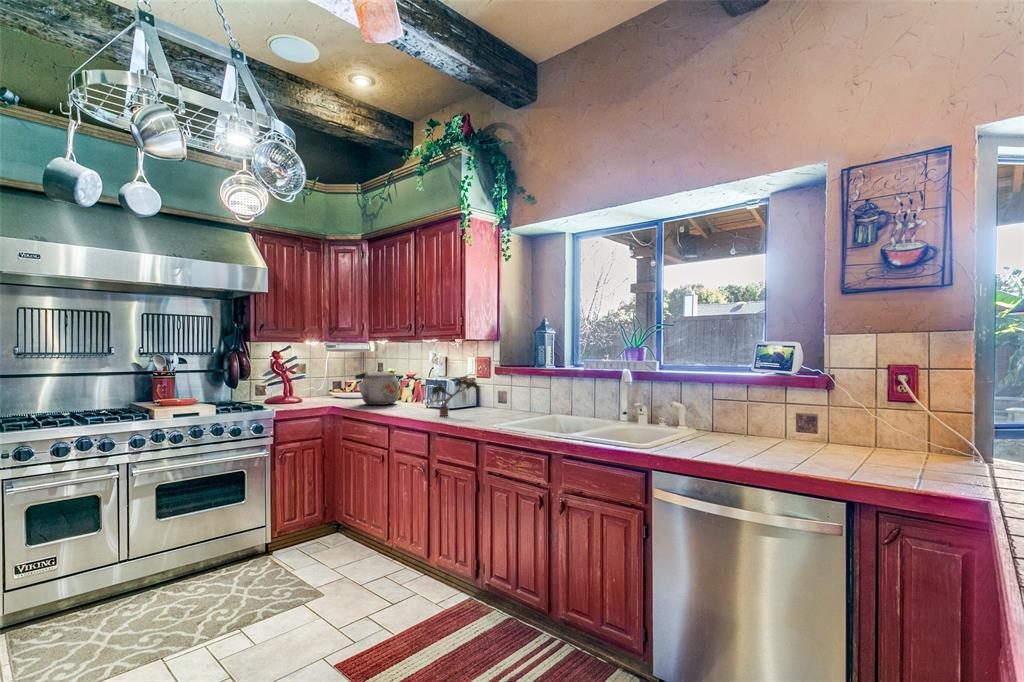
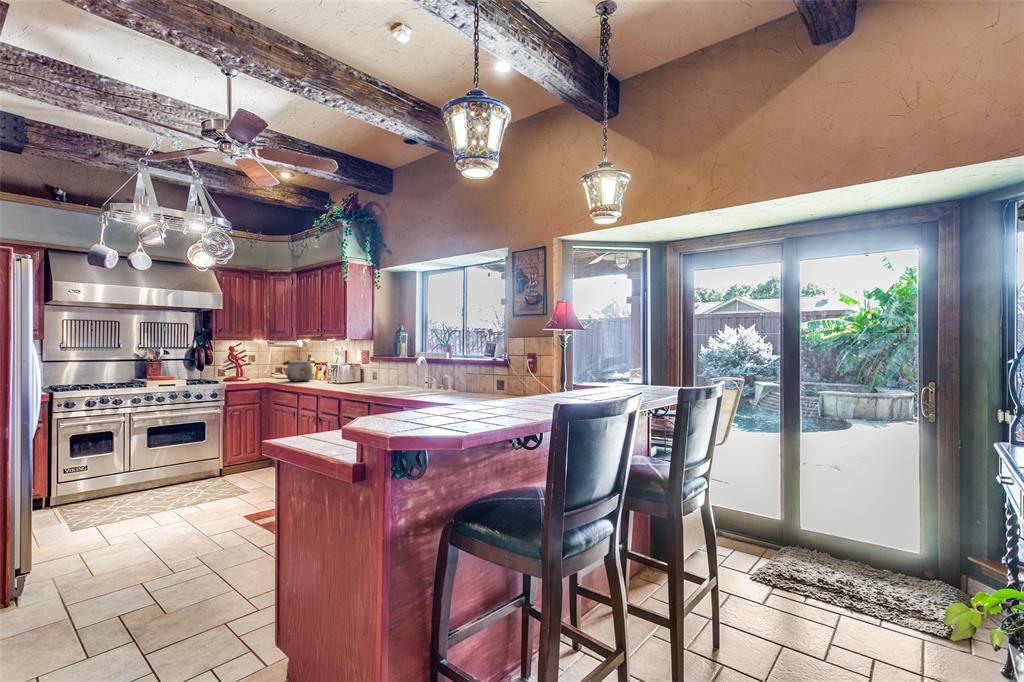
potted plant: present [431,376,478,416] -> none [318,361,356,386]

